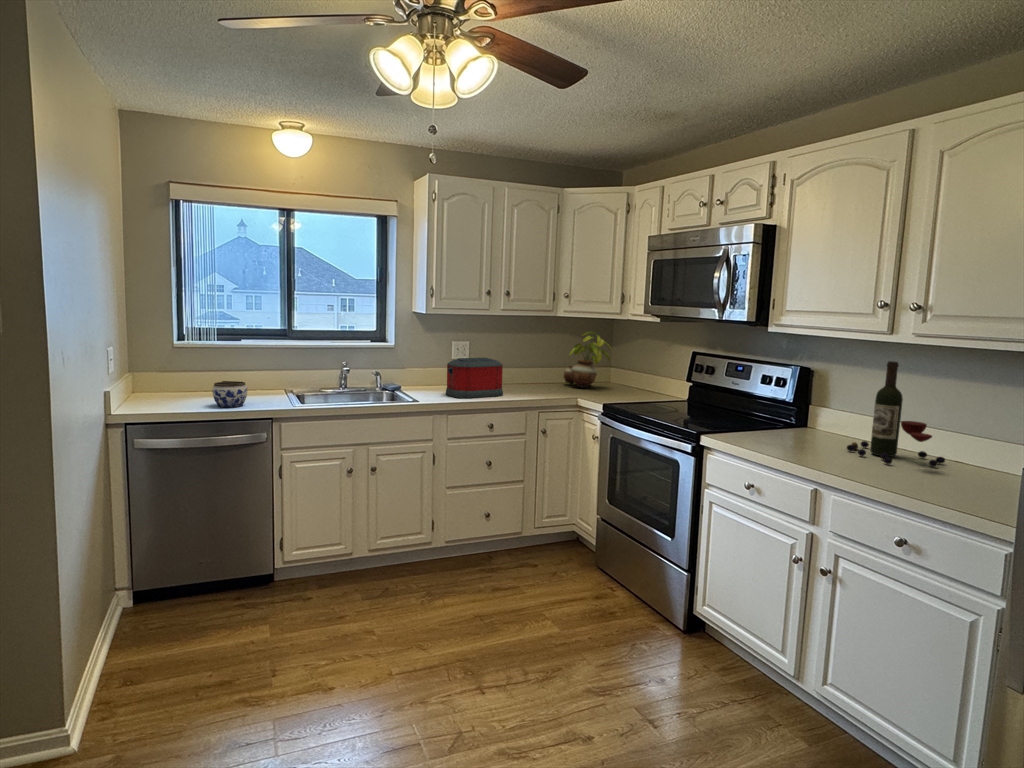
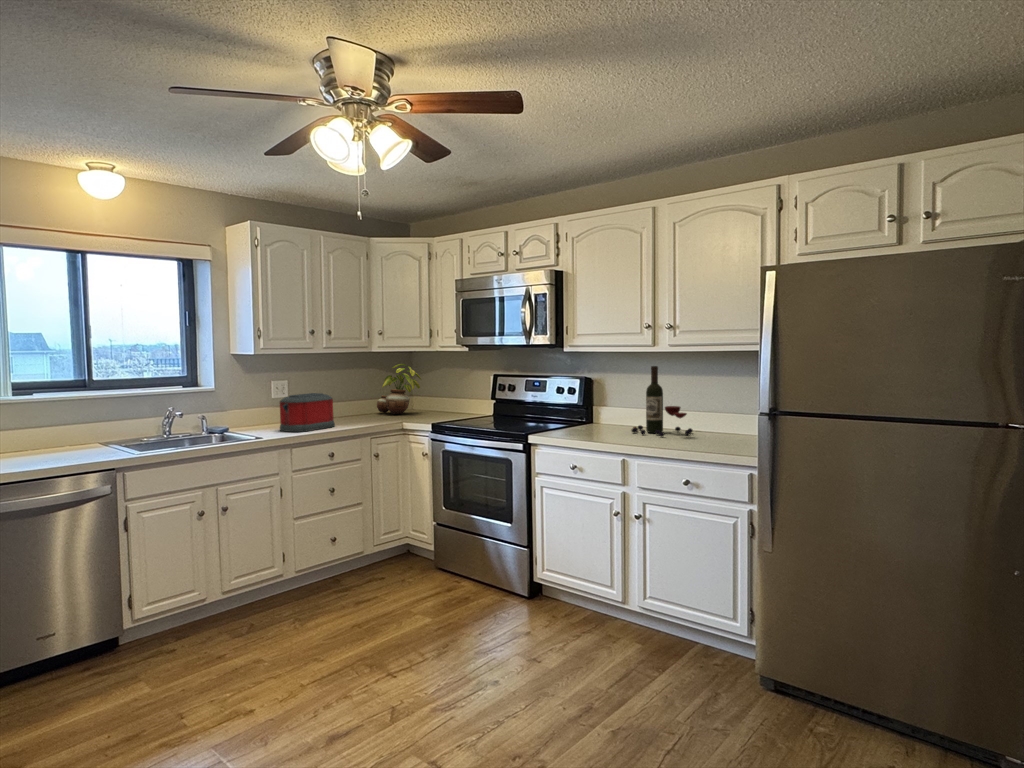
jar: present [212,381,247,407] -> none [38,435,80,464]

